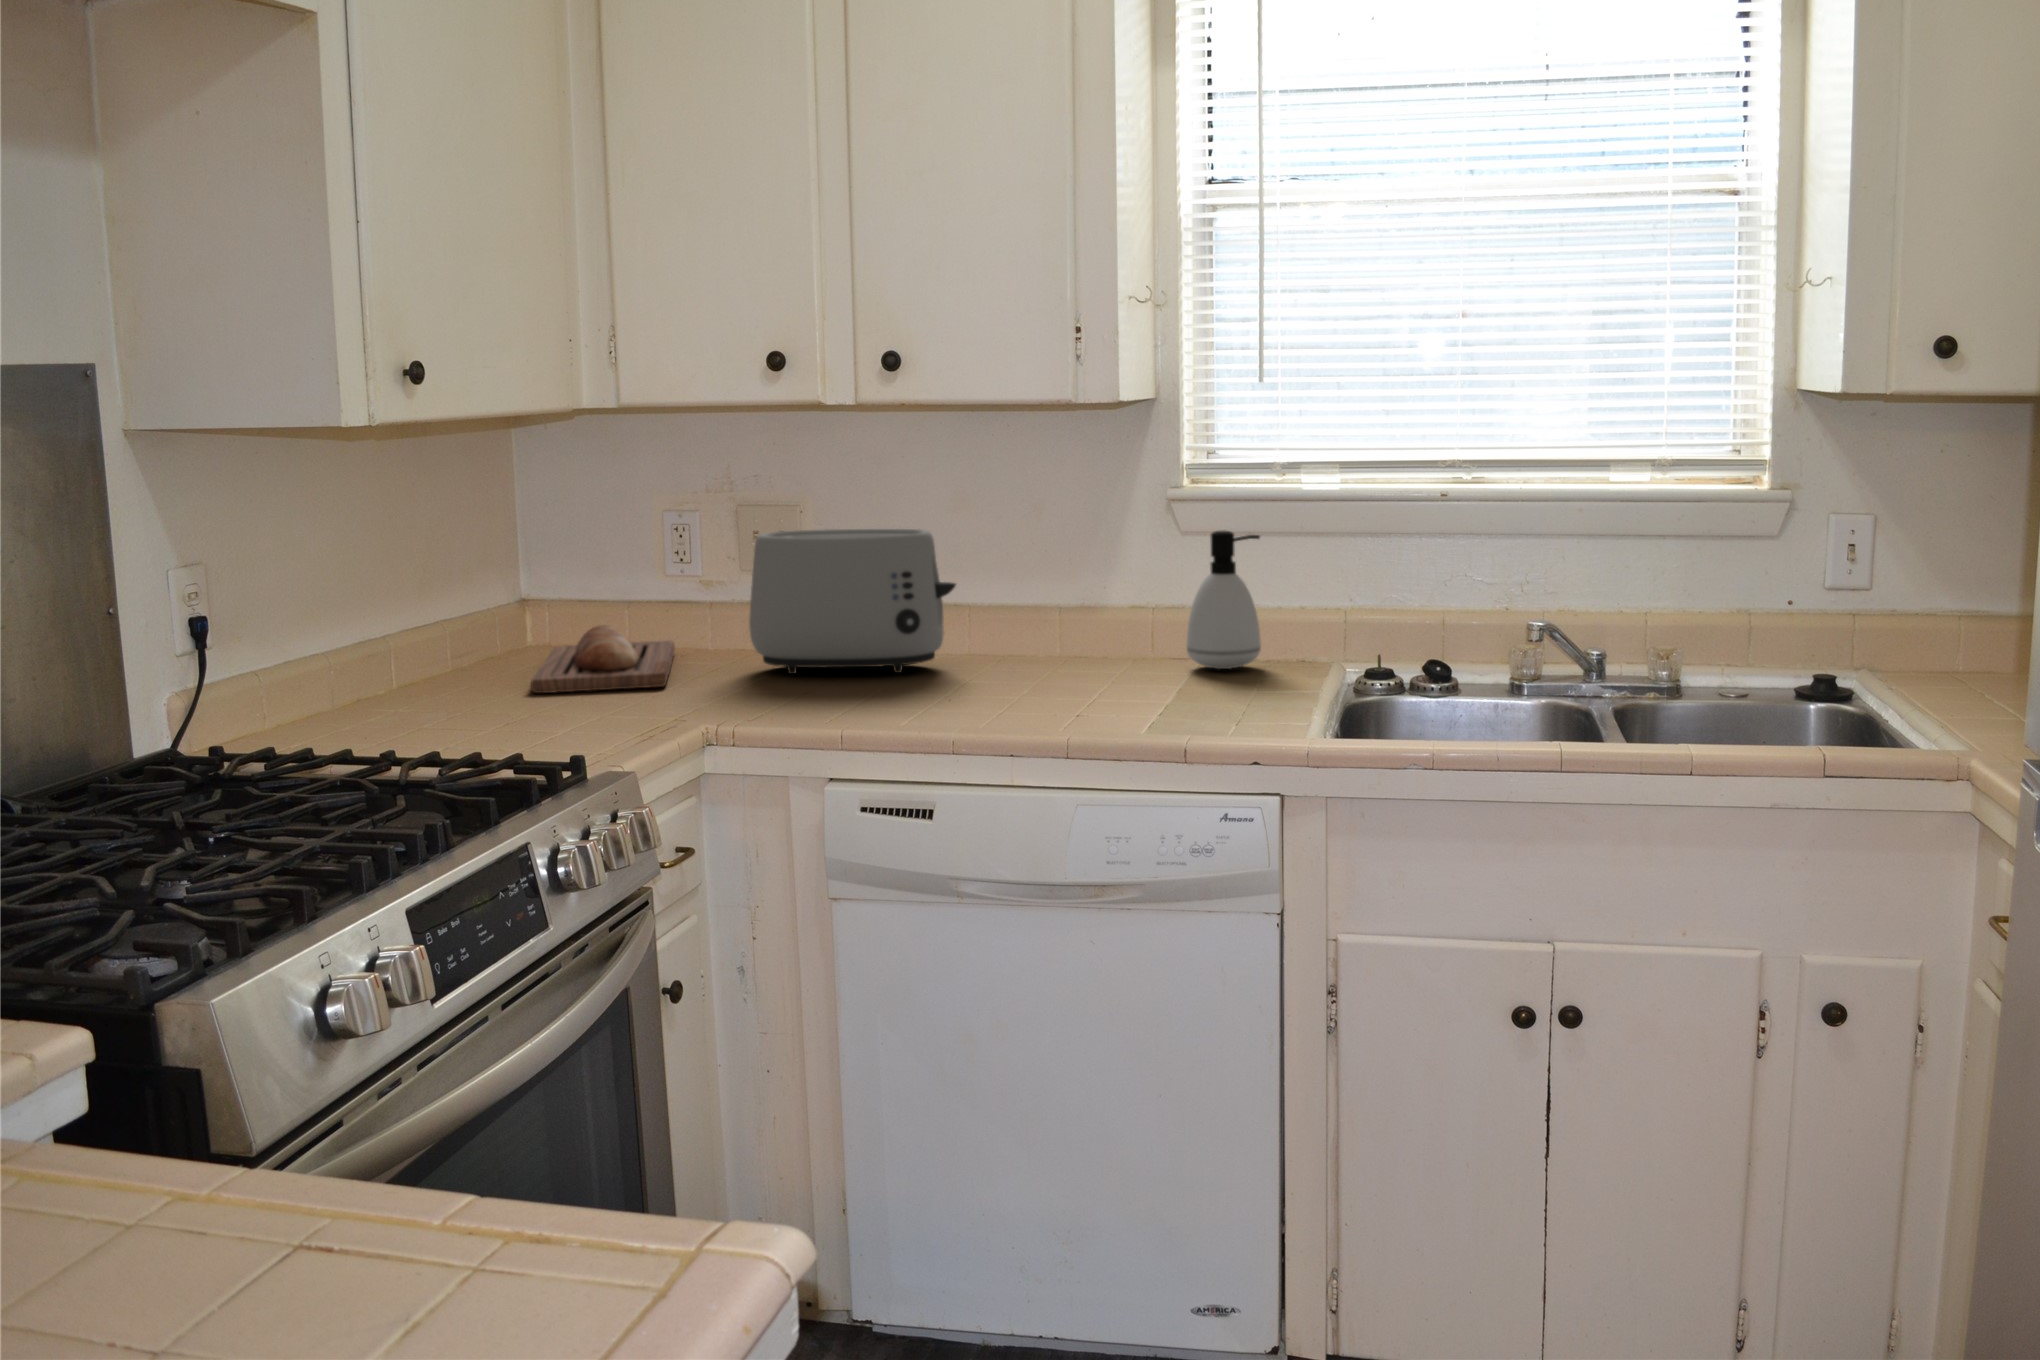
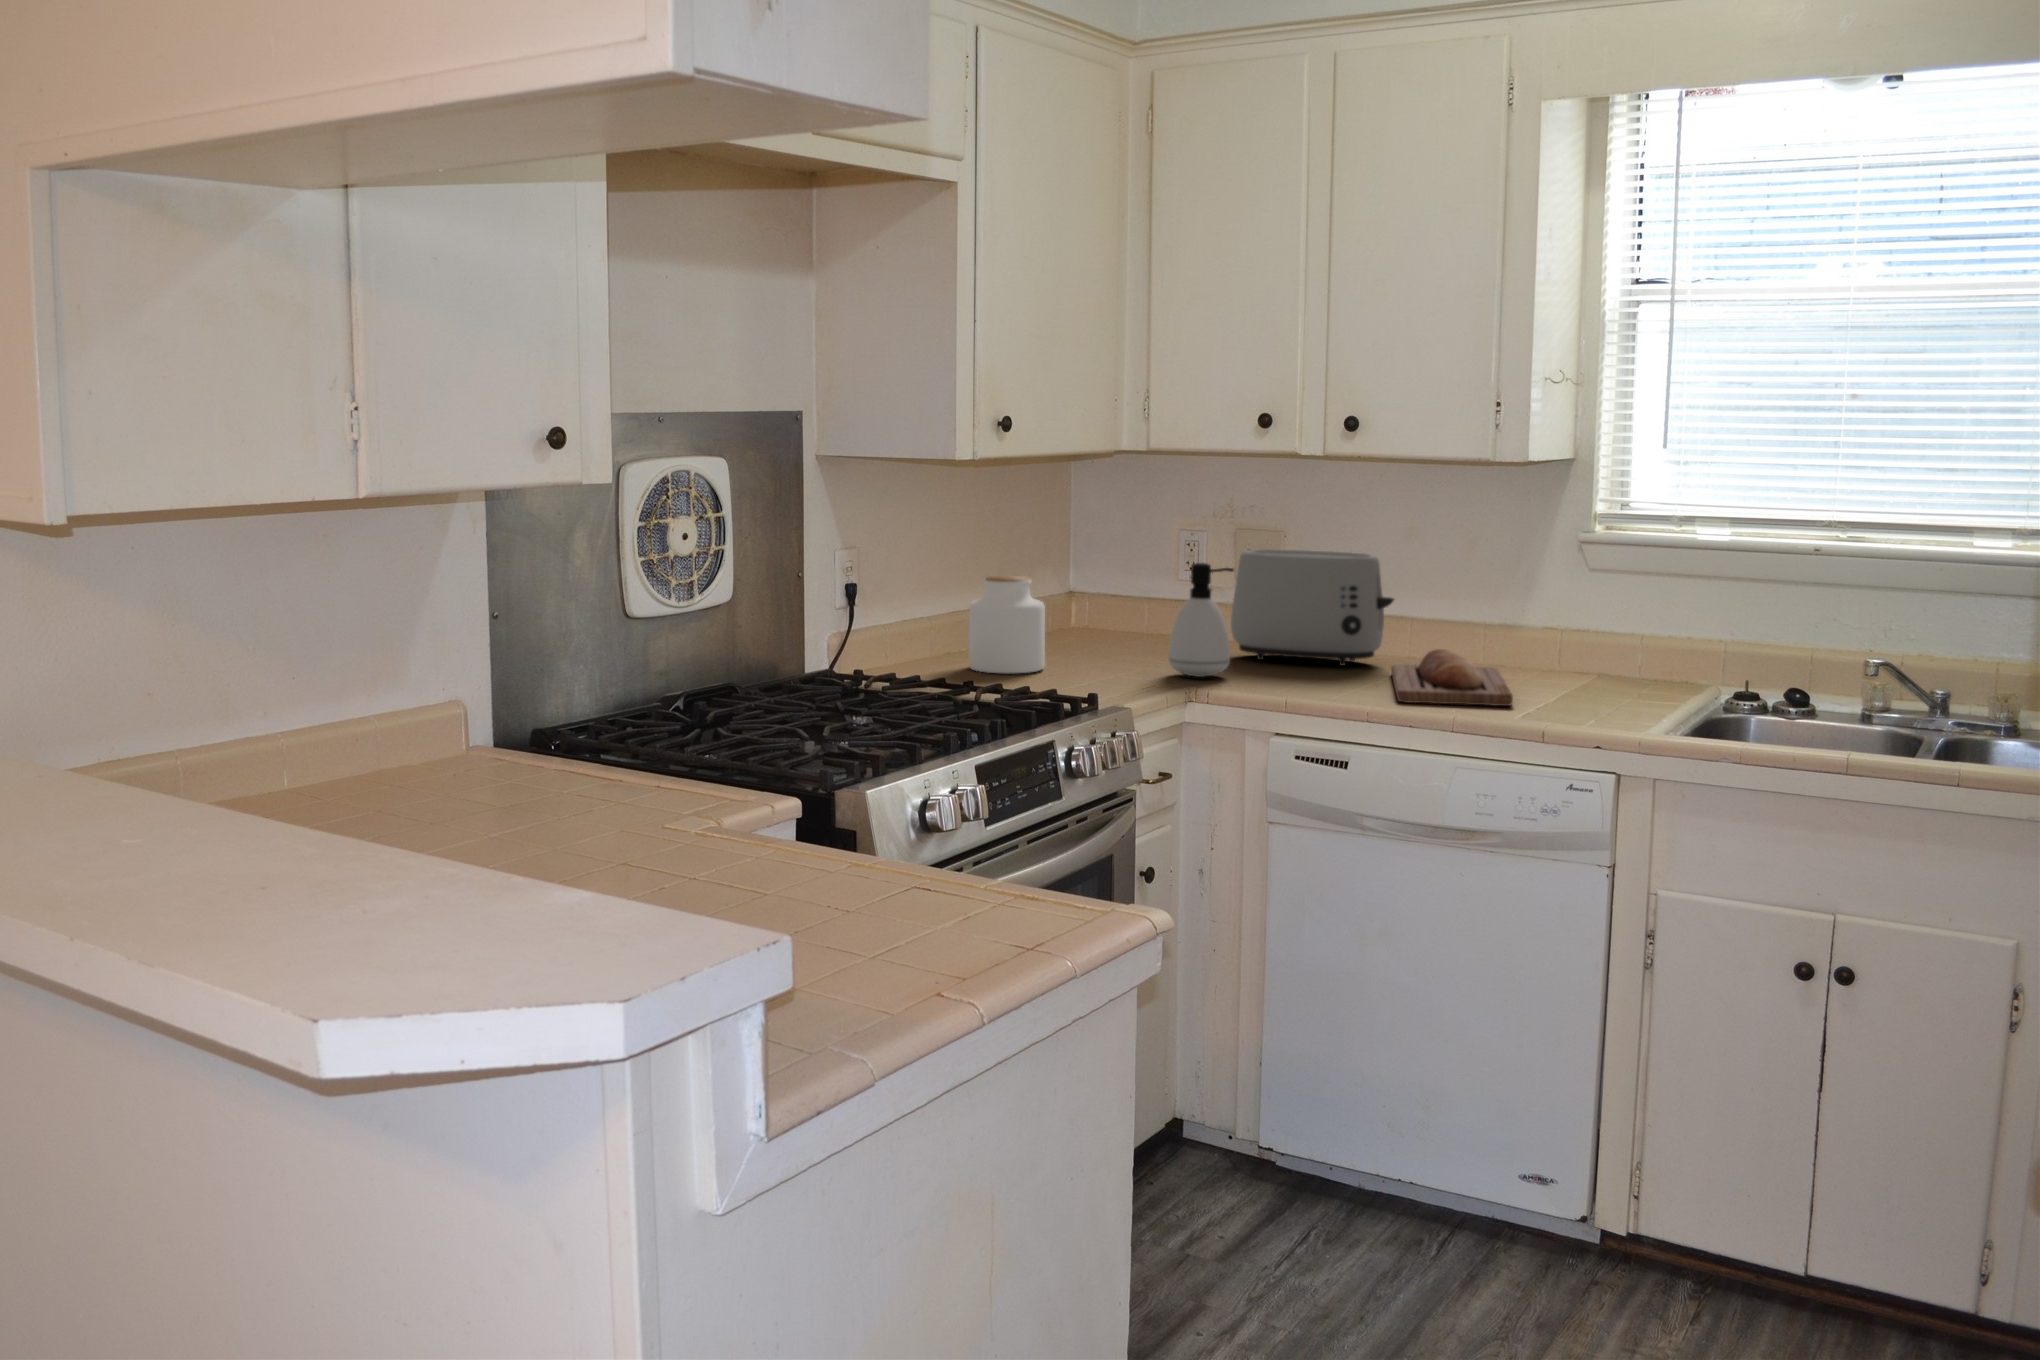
soap dispenser: present [1187,530,1261,669] -> present [1169,563,1234,677]
jar: none [382,589,502,730] -> present [969,575,1045,674]
bread loaf: present [531,625,675,693] -> present [1391,649,1513,706]

